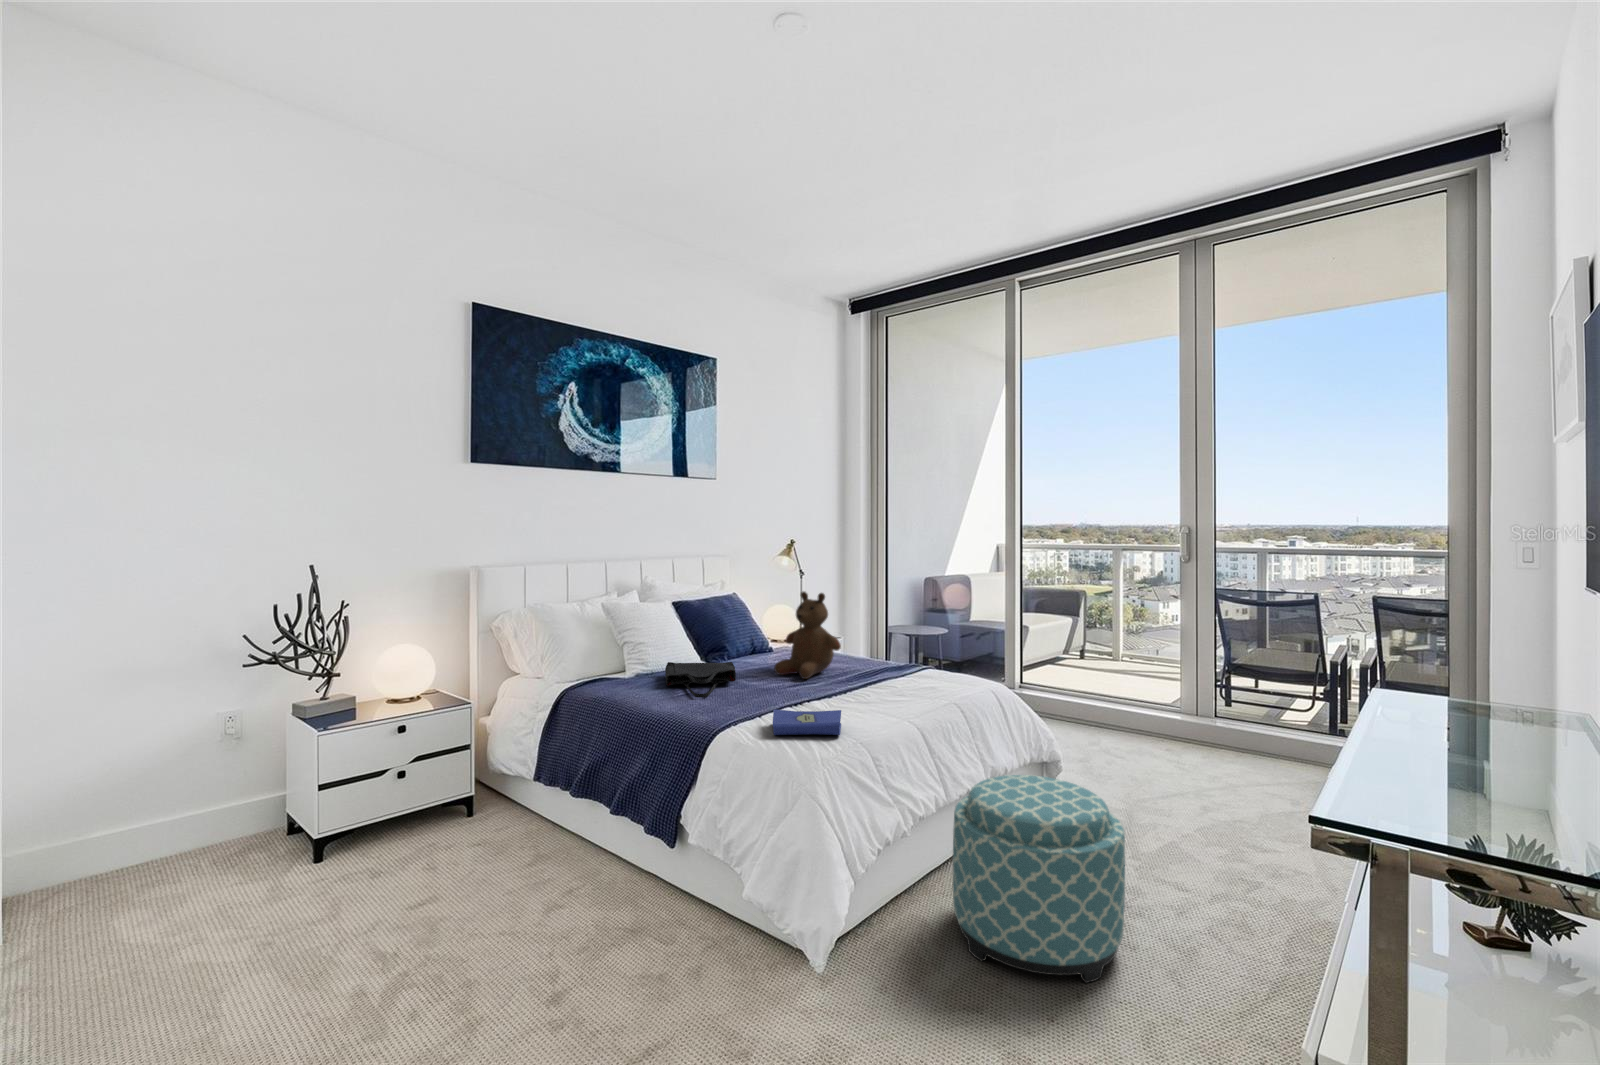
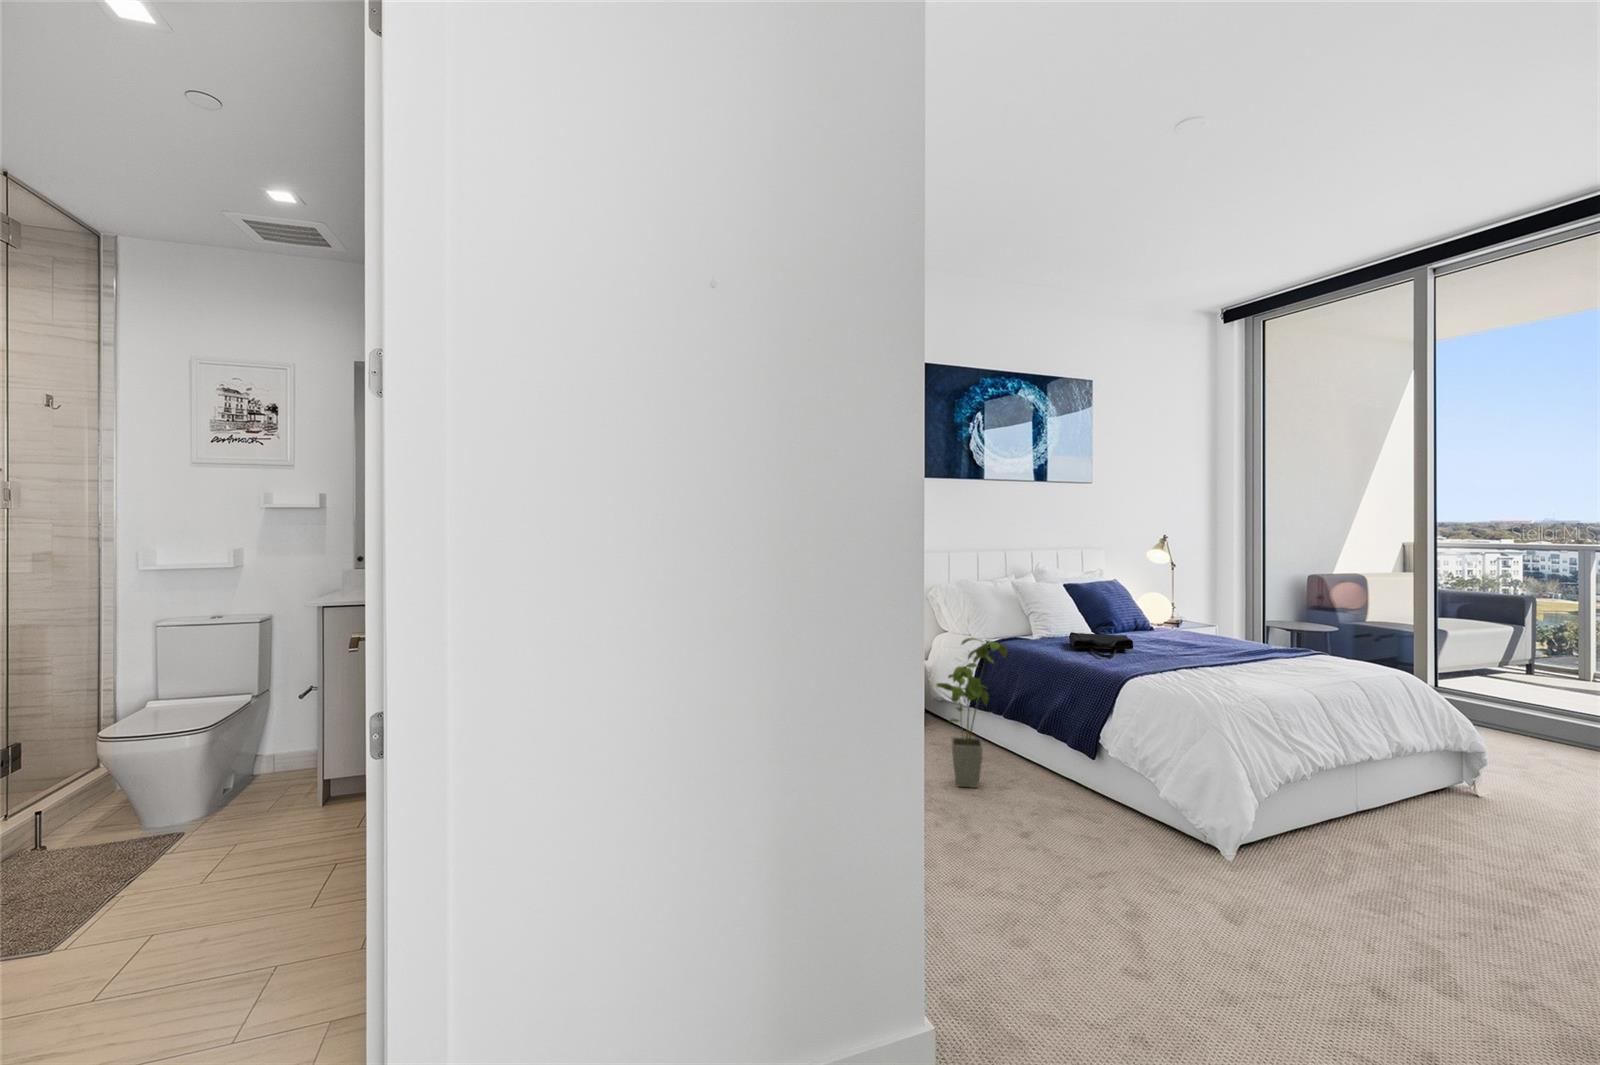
teddy bear: present [774,591,841,679] -> none [1165,579,1230,652]
house plant: none [468,689,569,904] -> present [937,638,1007,788]
hardcover book: present [773,709,841,735] -> none [1176,666,1241,688]
ottoman: present [953,775,1125,983] -> none [1353,736,1539,908]

